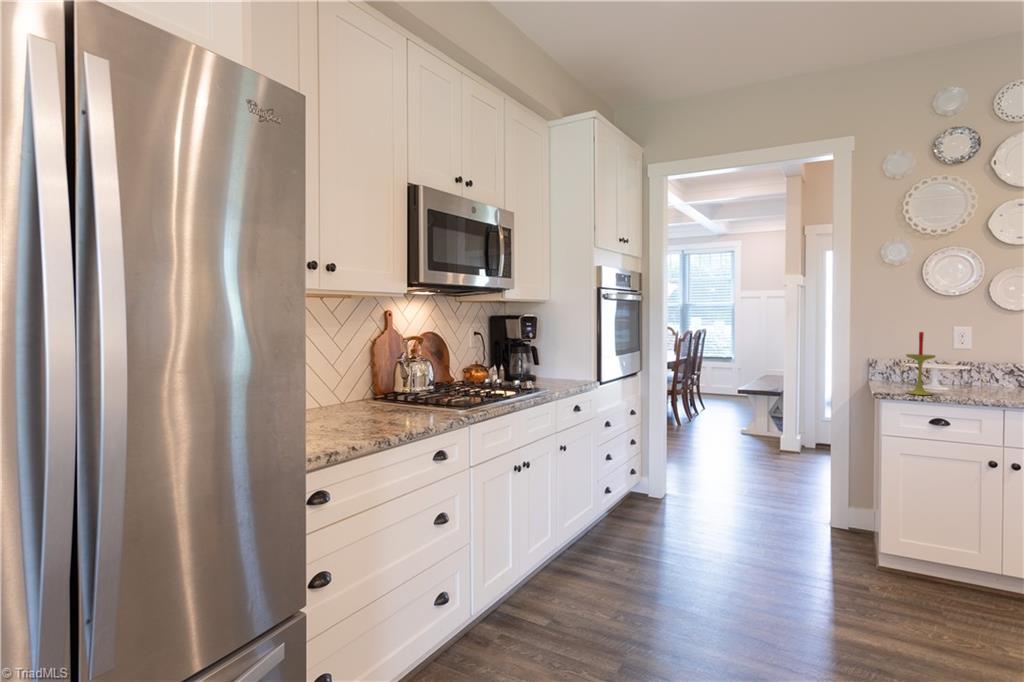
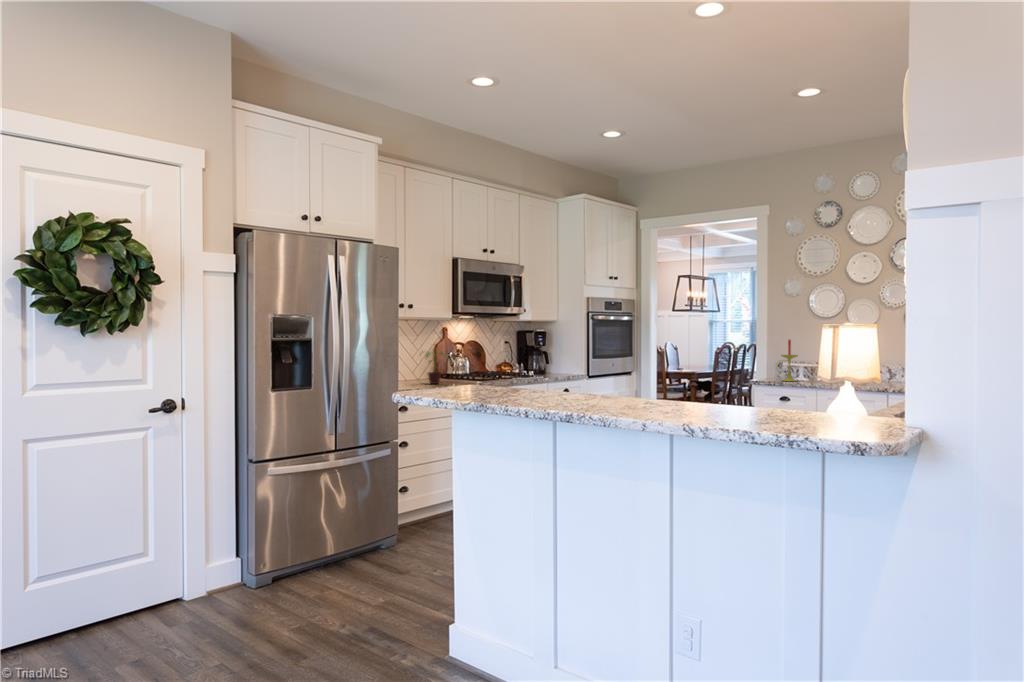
potted plant: none [347,357,411,423] -> present [425,352,443,384]

